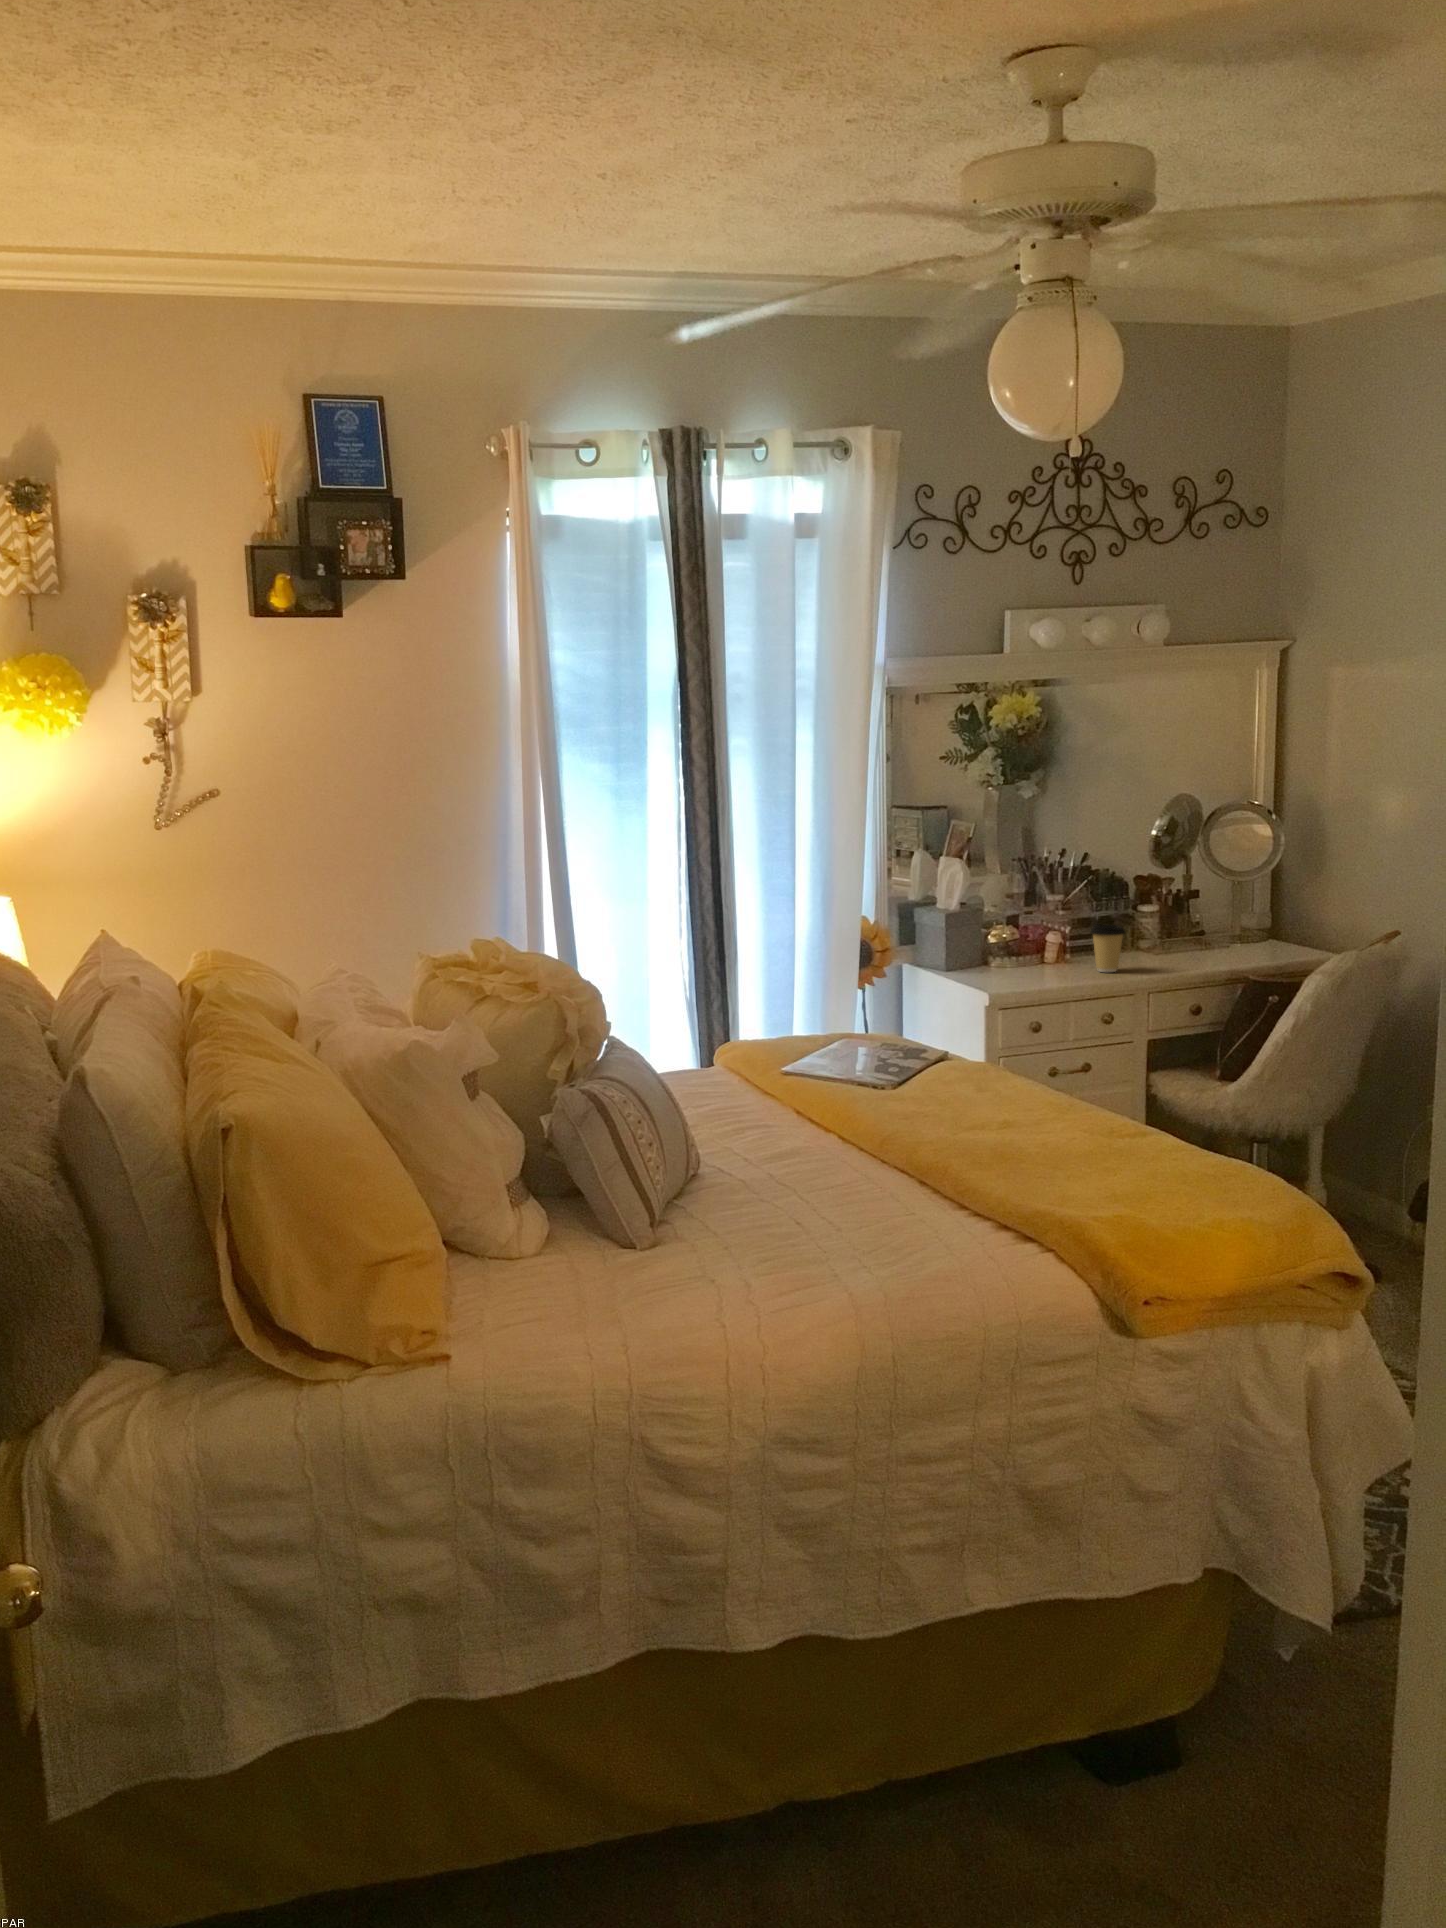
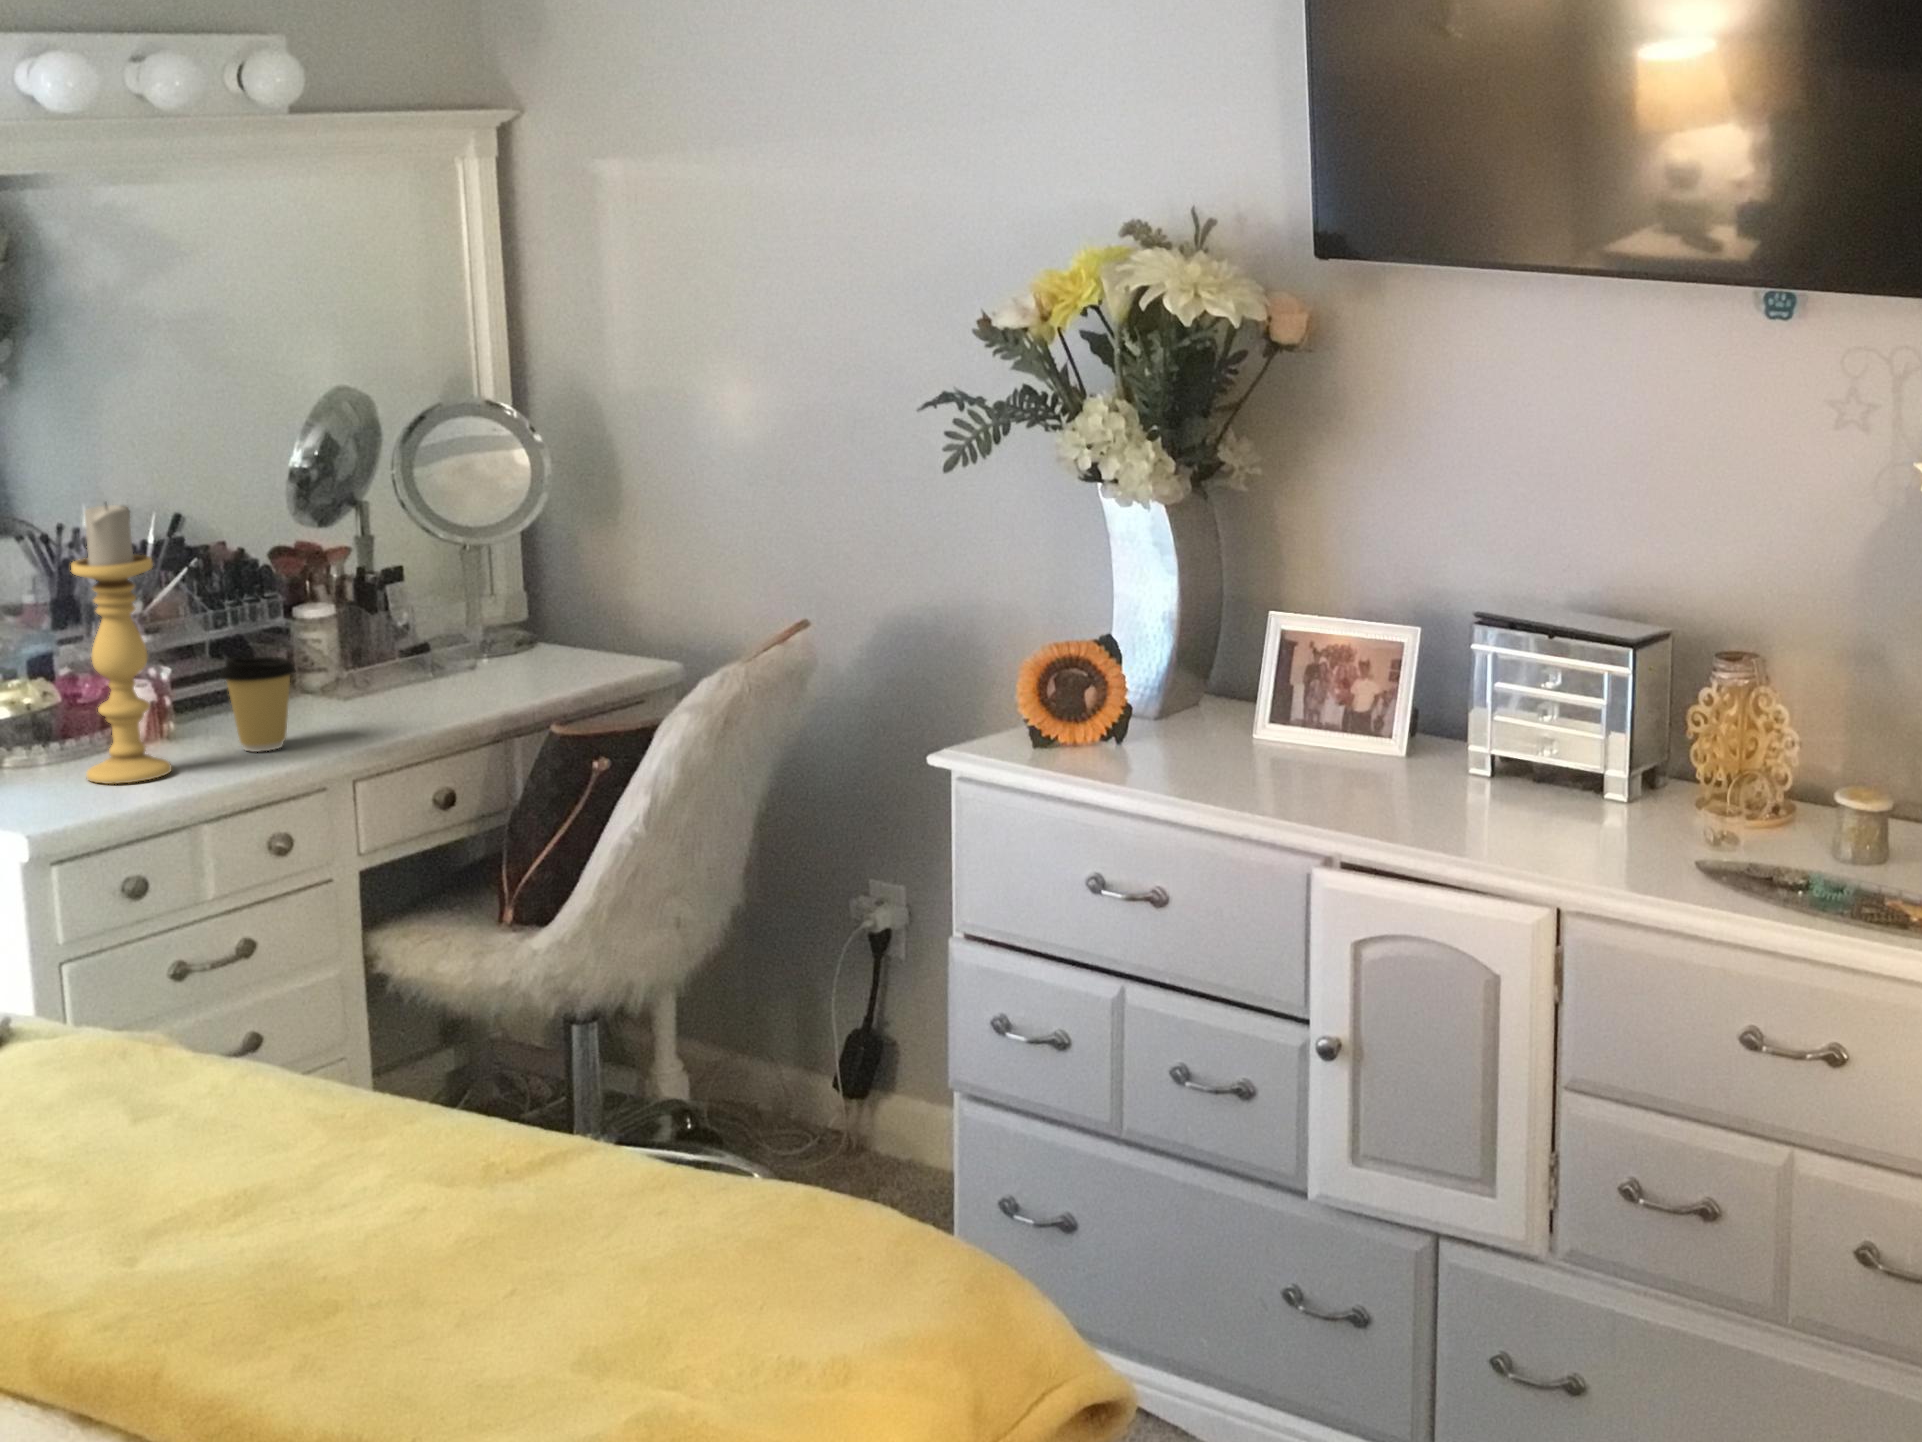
candle holder: none [1024,838,1062,978] -> present [71,504,171,784]

